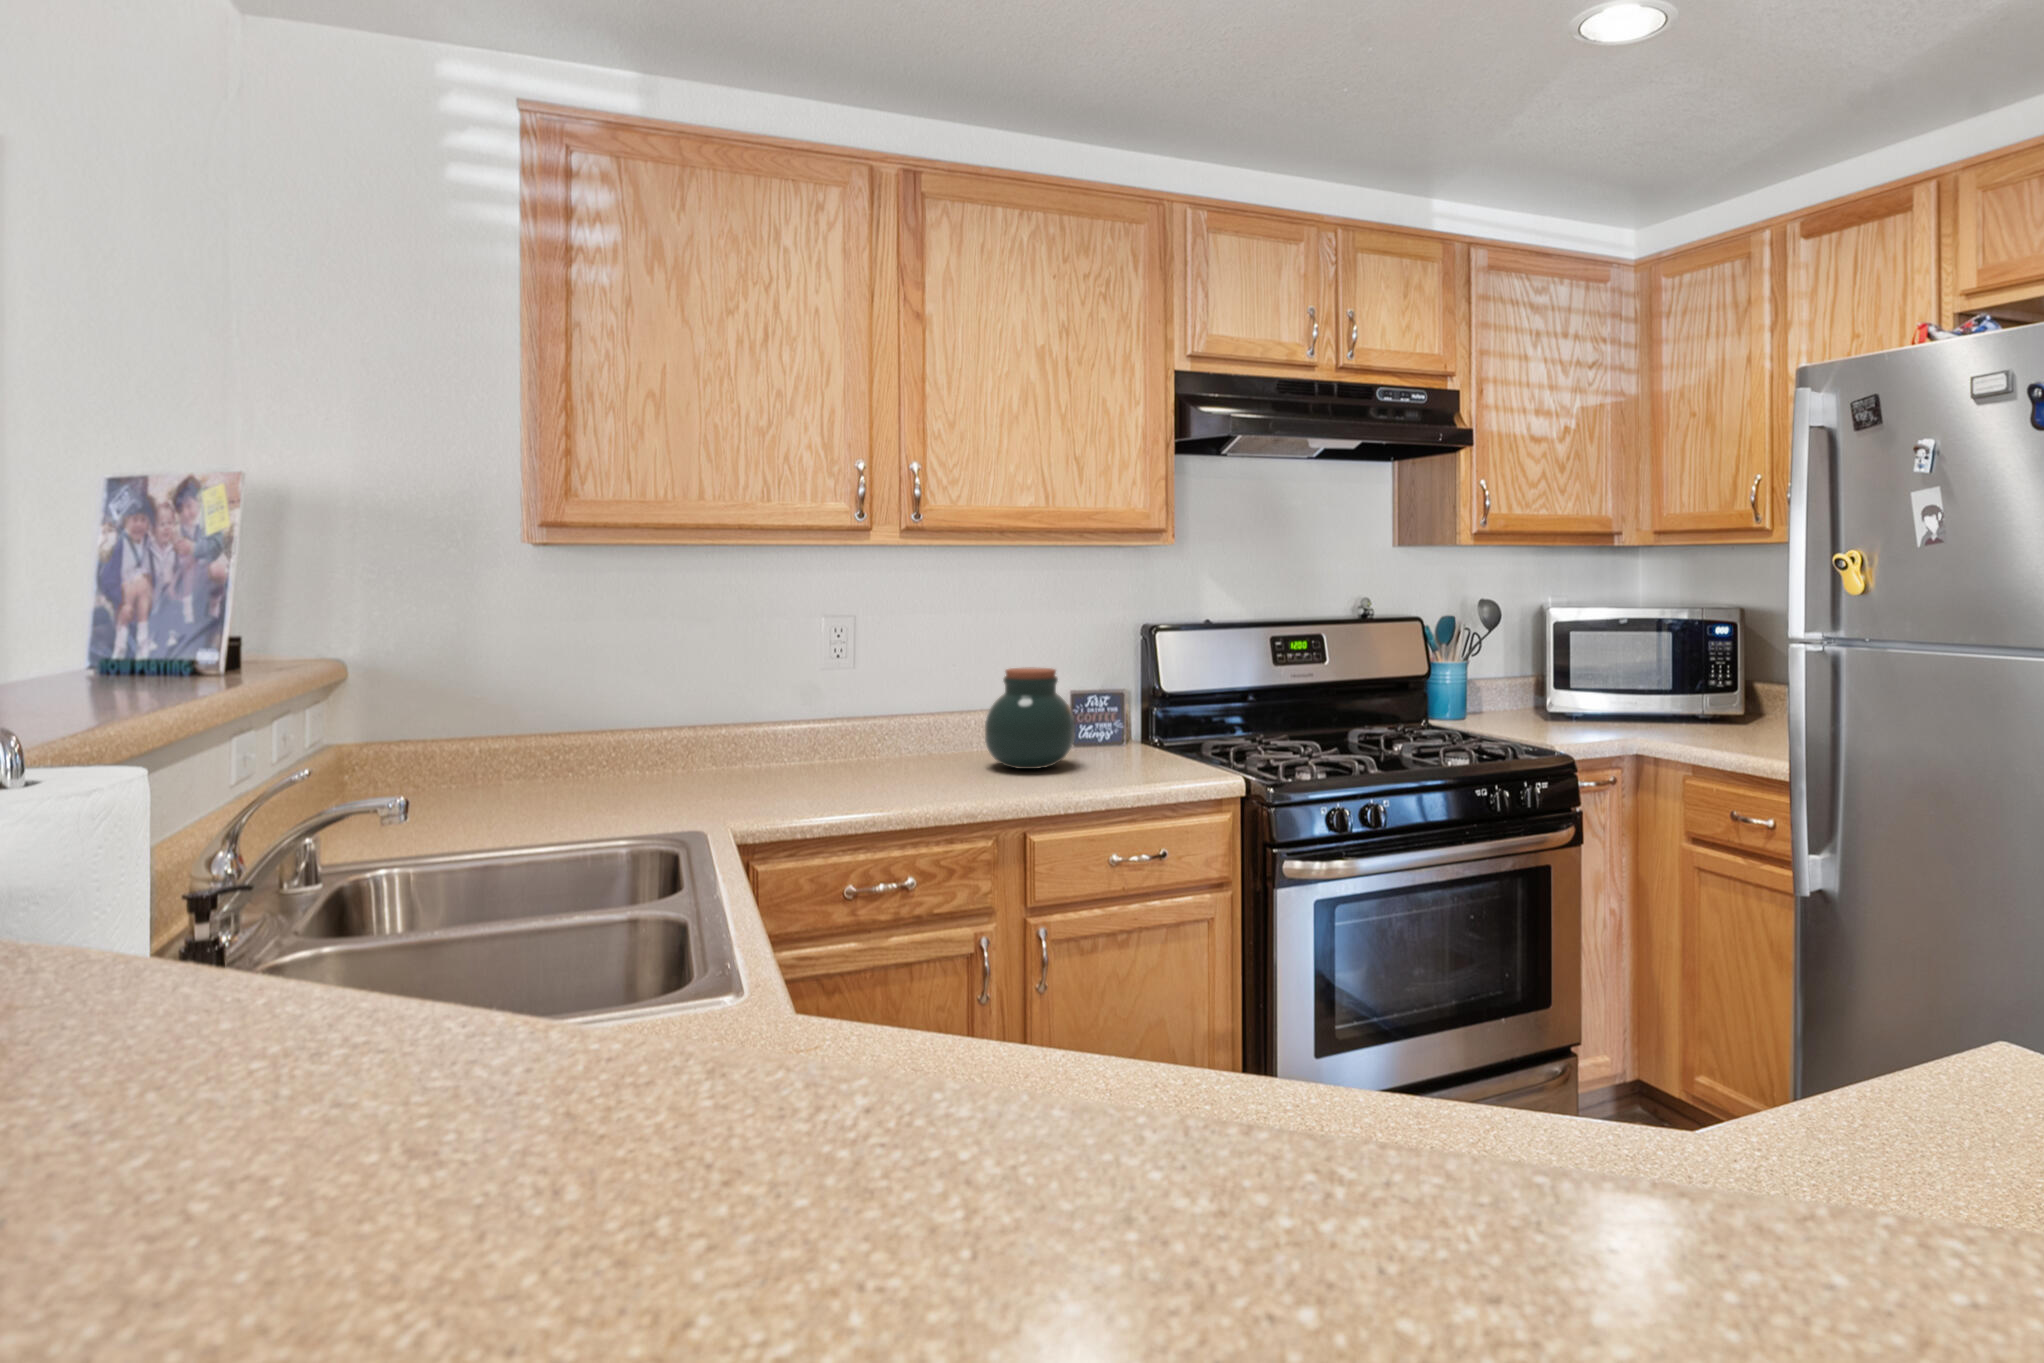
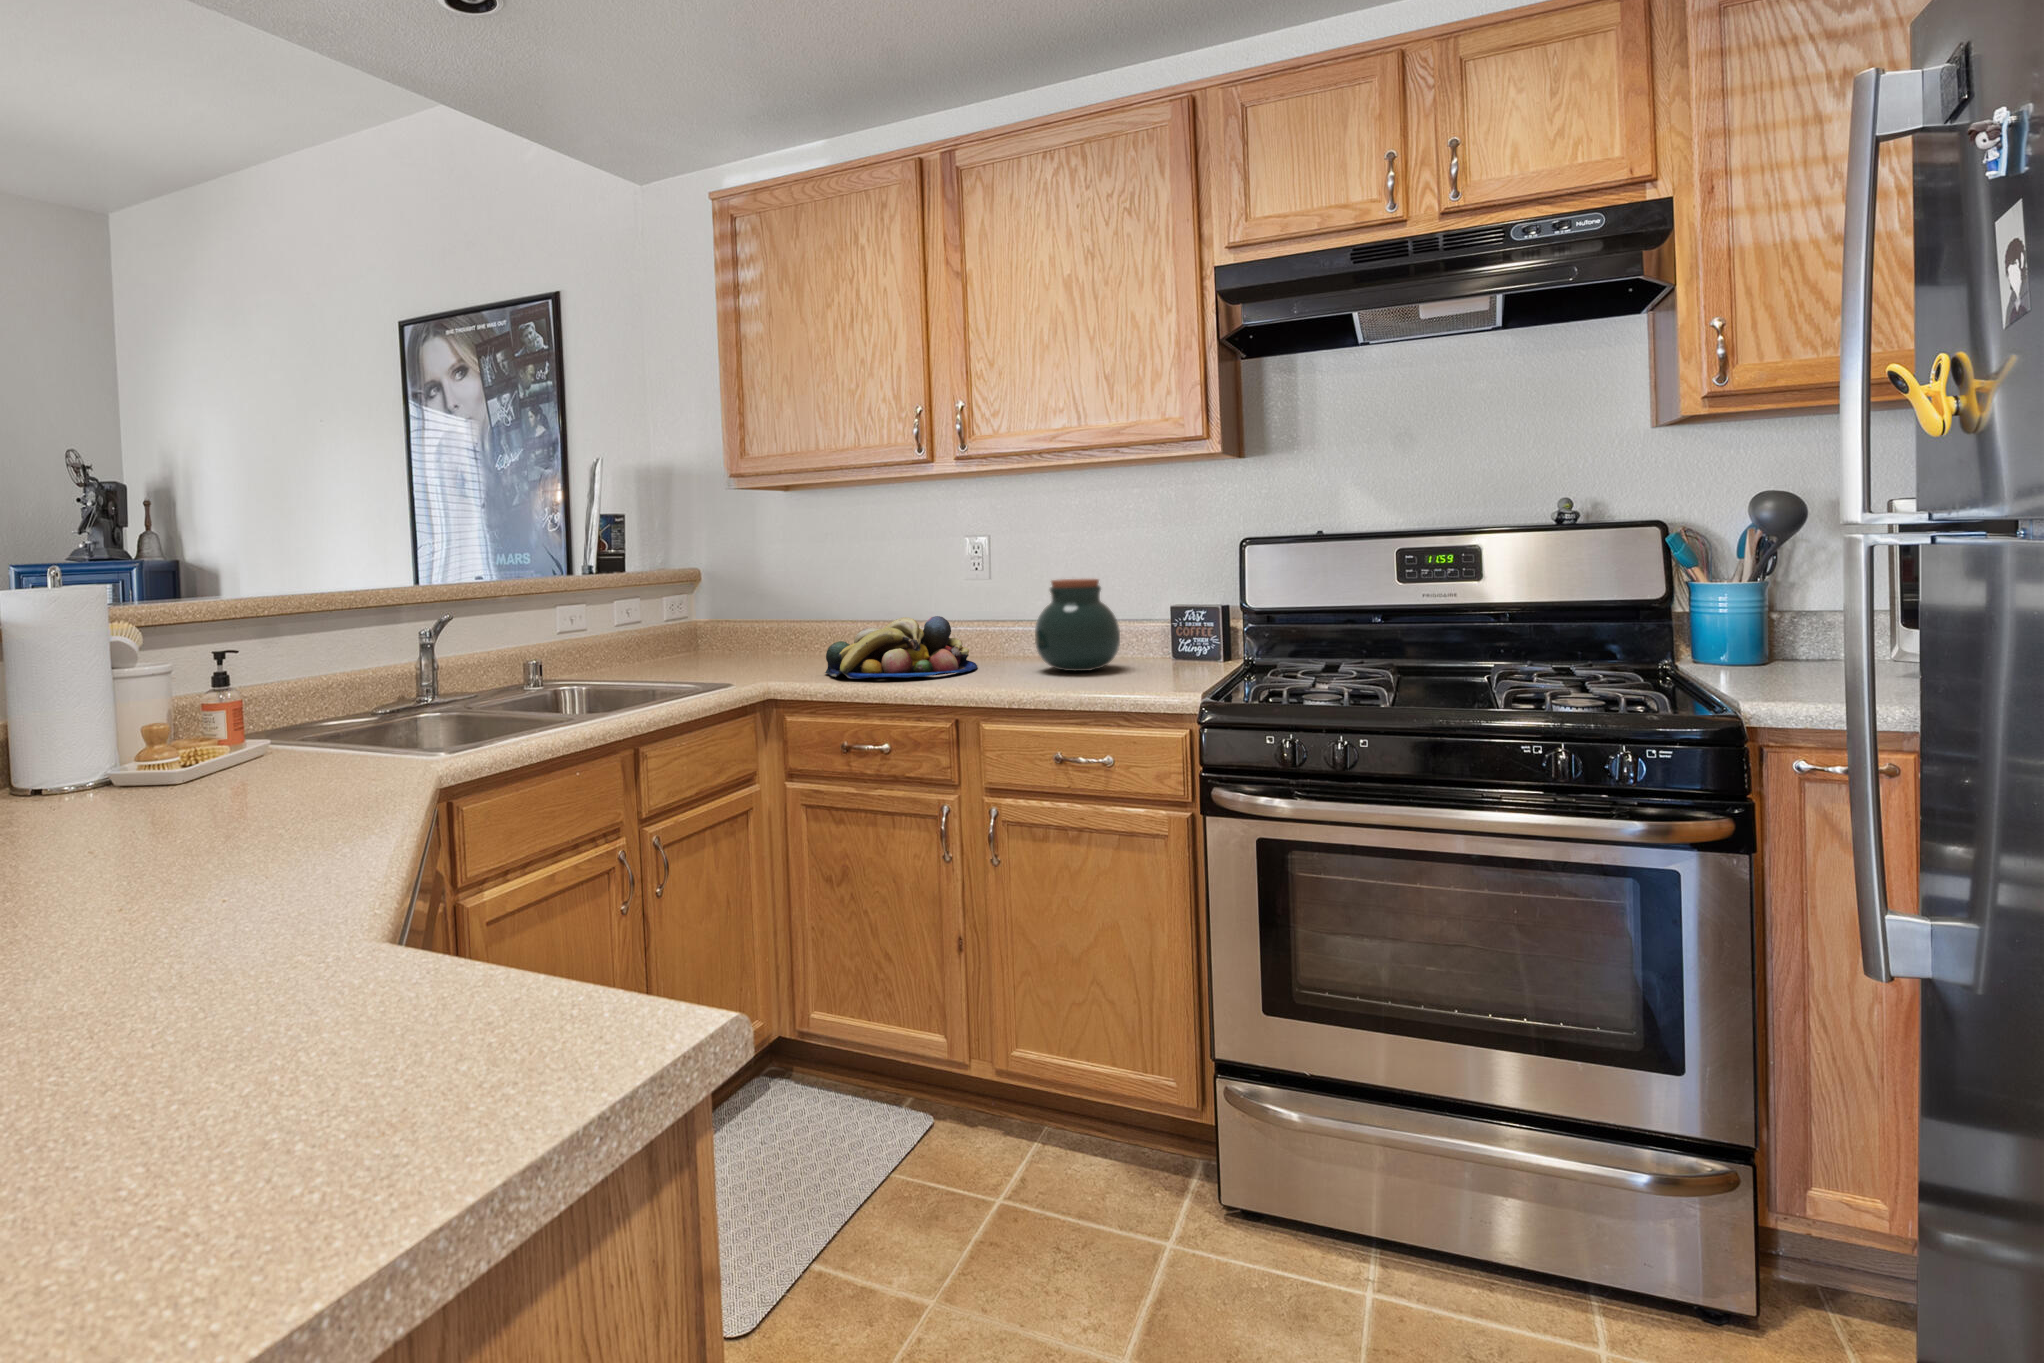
fruit bowl: none [731,715,923,803] -> present [825,616,977,679]

